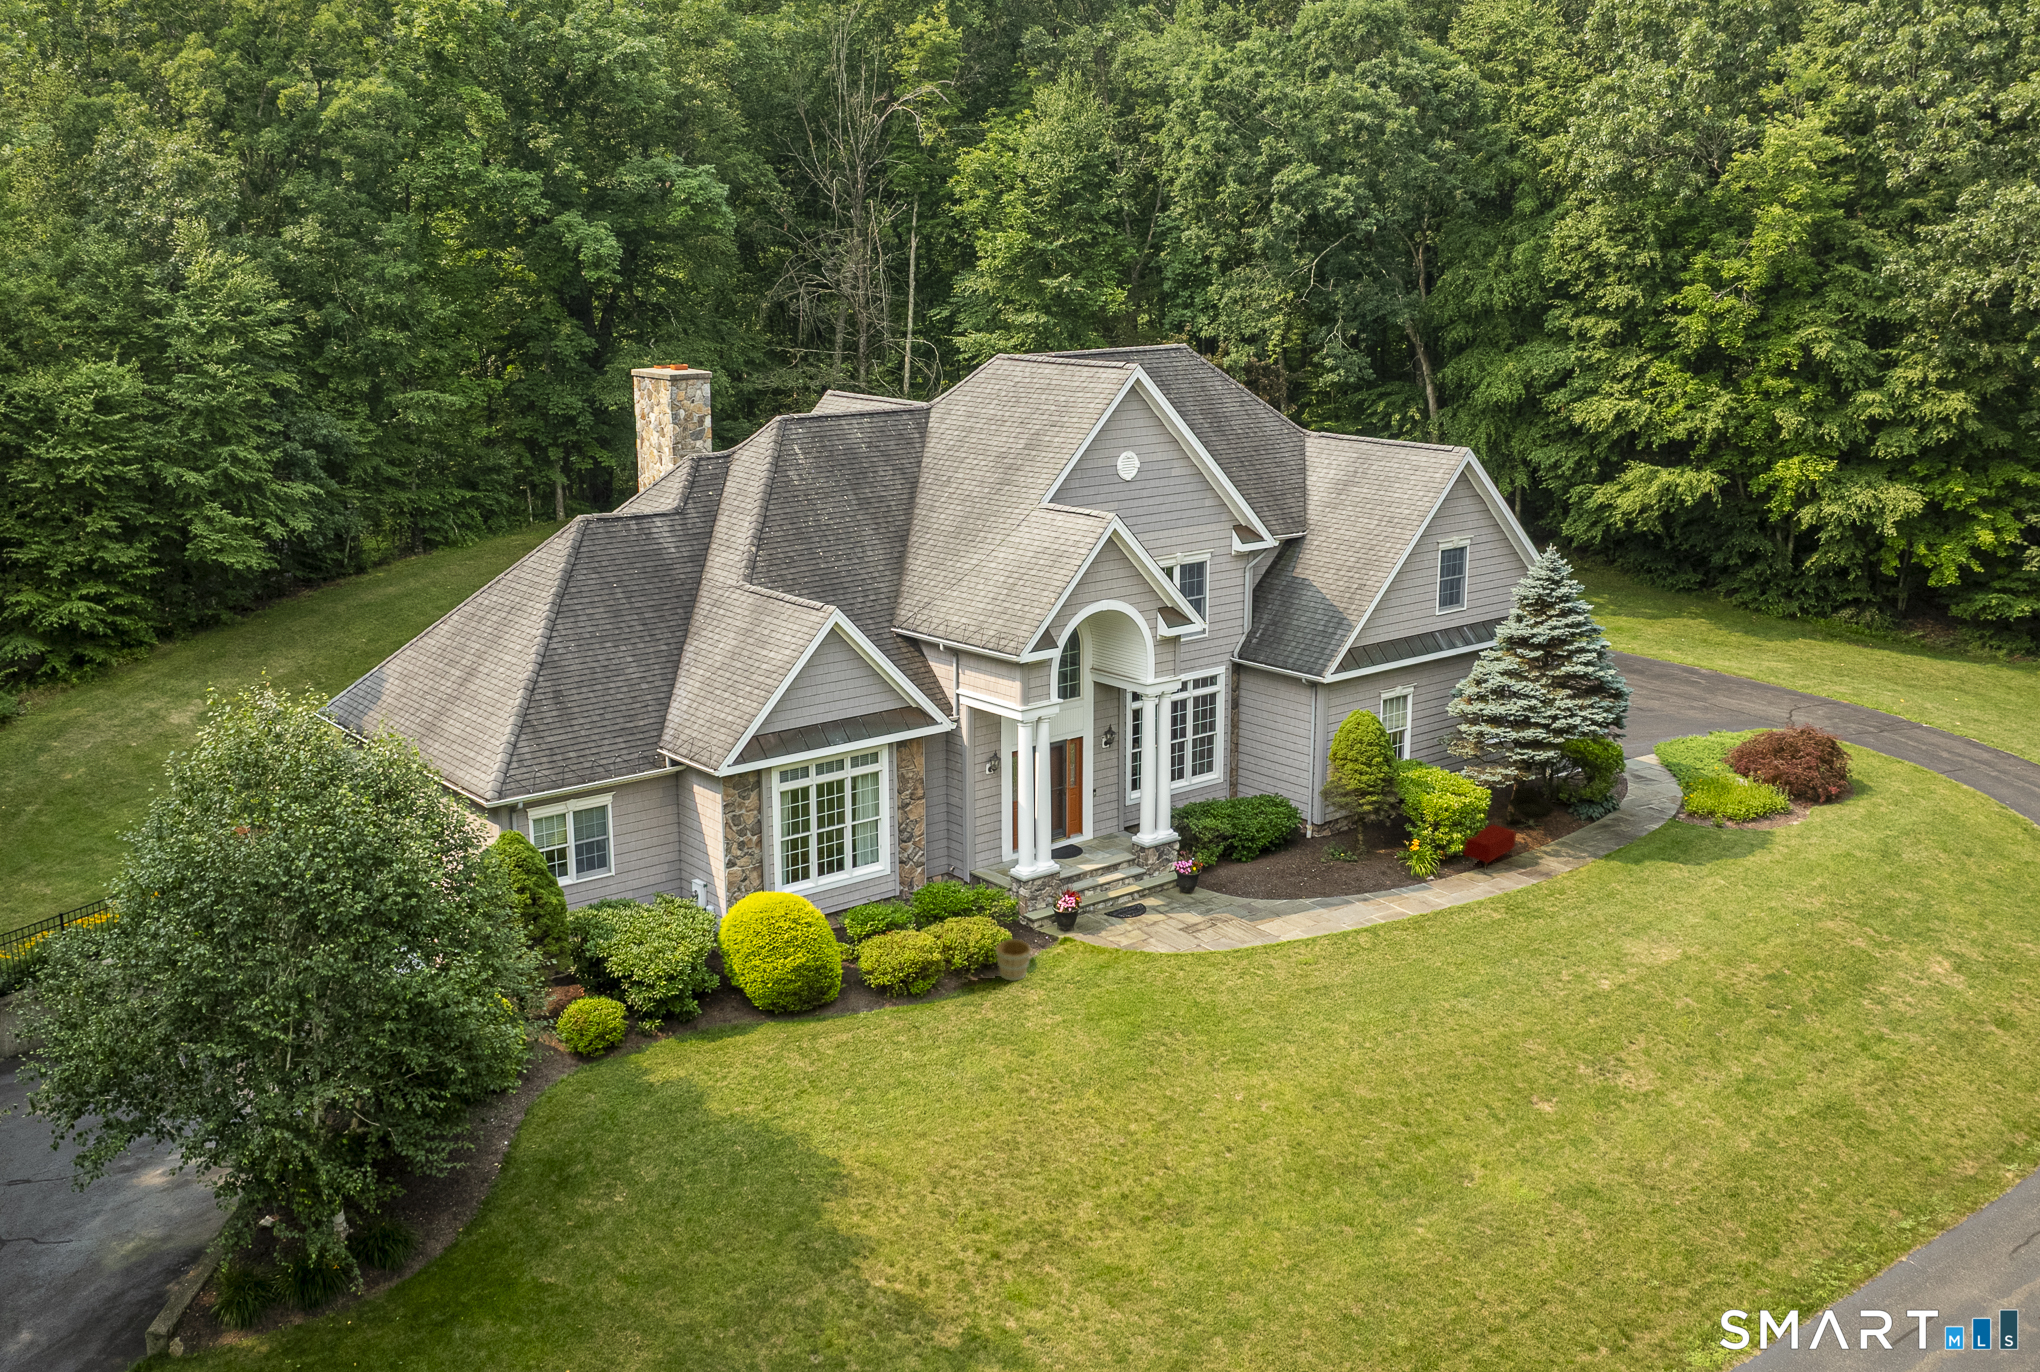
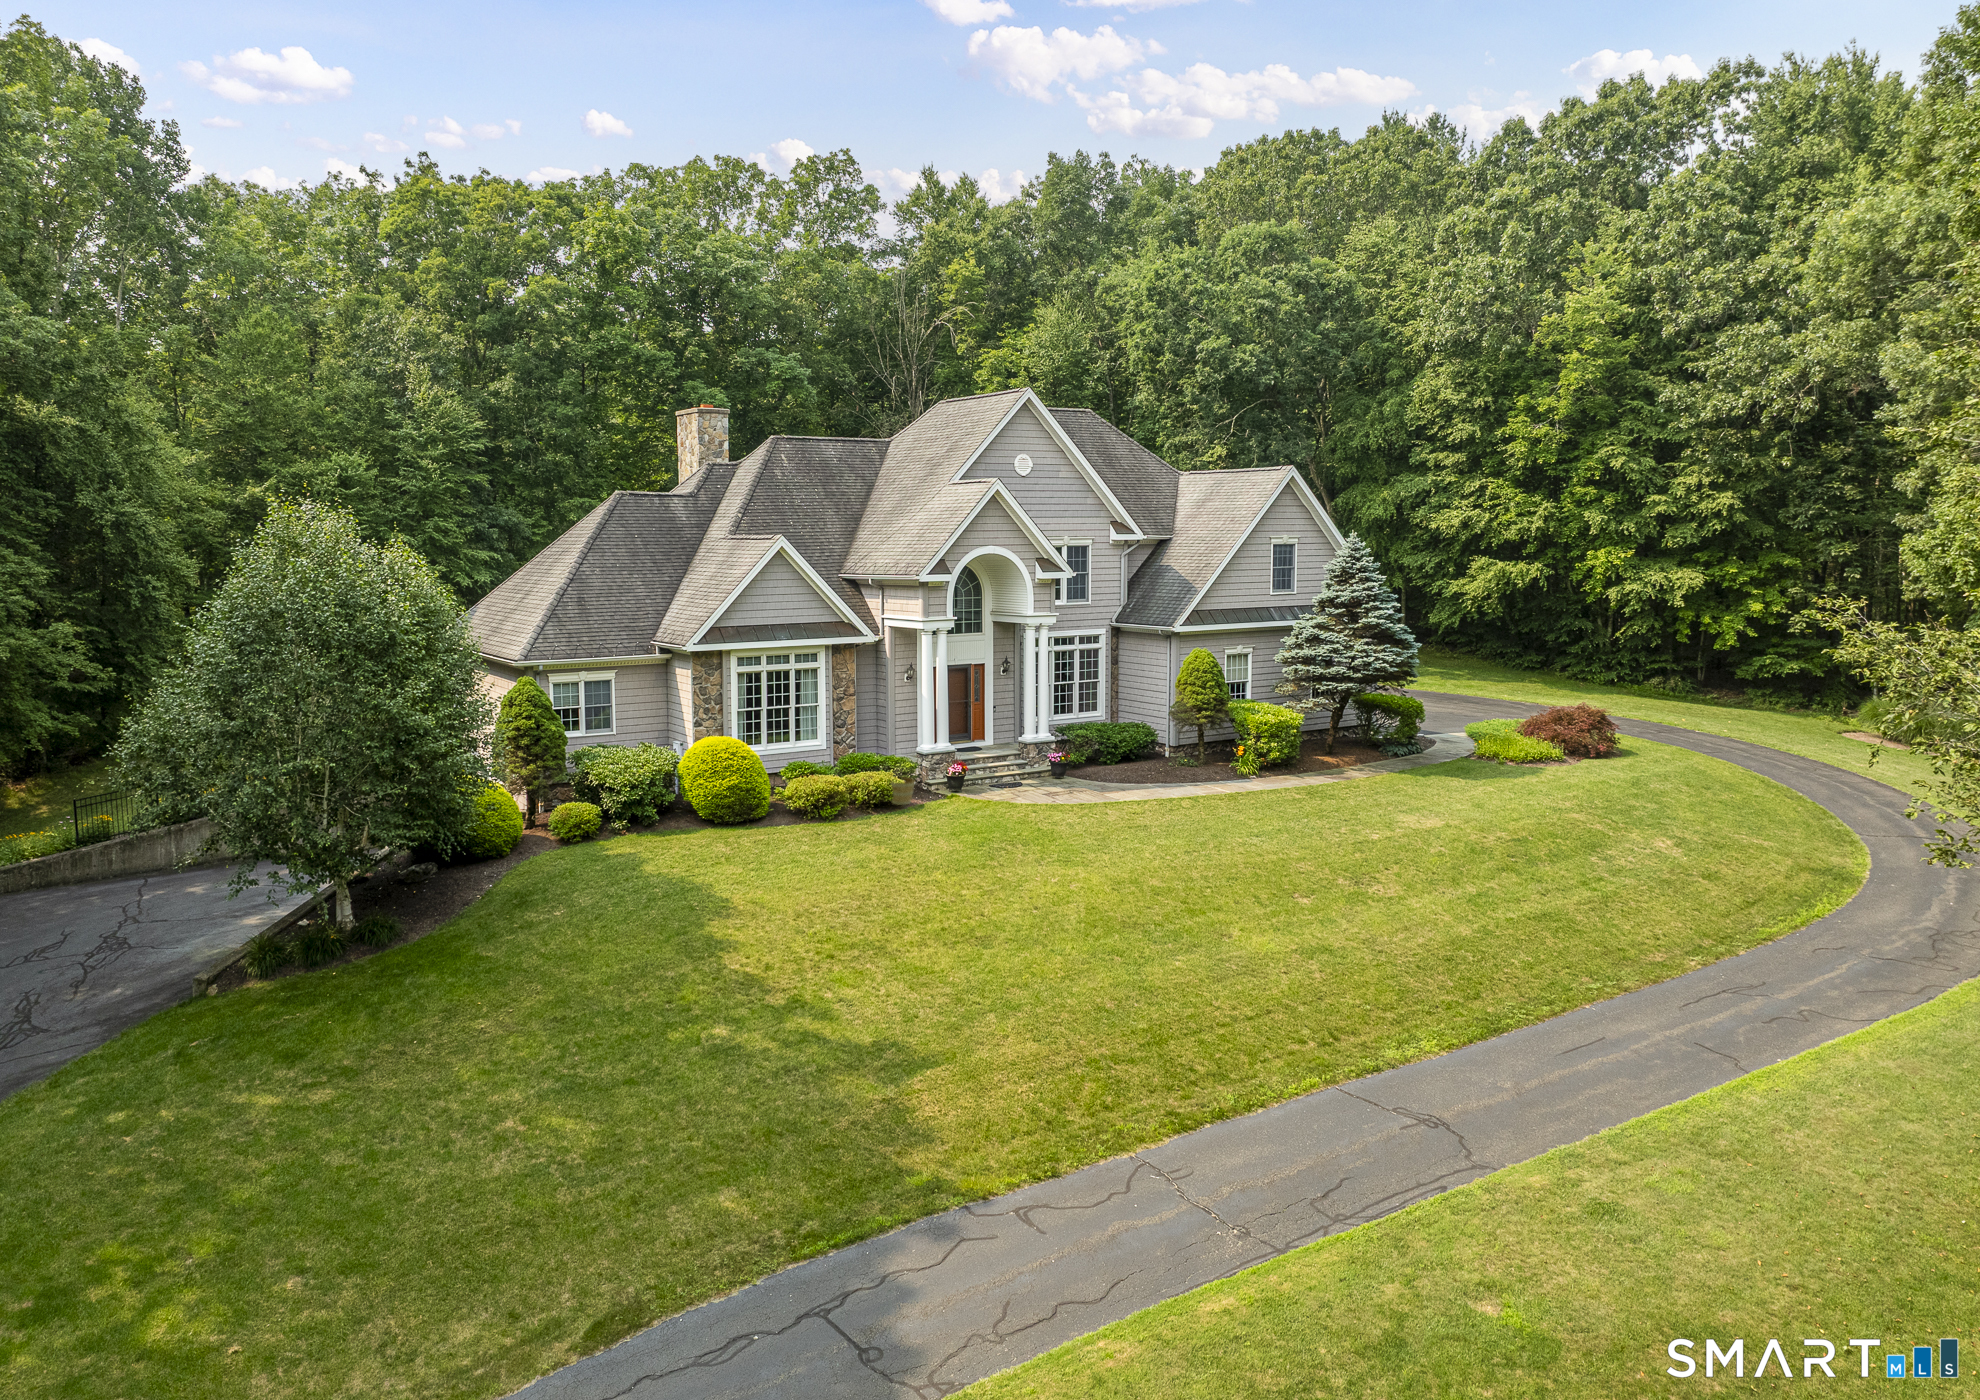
lounge chair: present [1508,787,1554,825] -> none [1326,732,1362,763]
bench: present [1464,825,1516,869] -> none [1280,748,1323,777]

